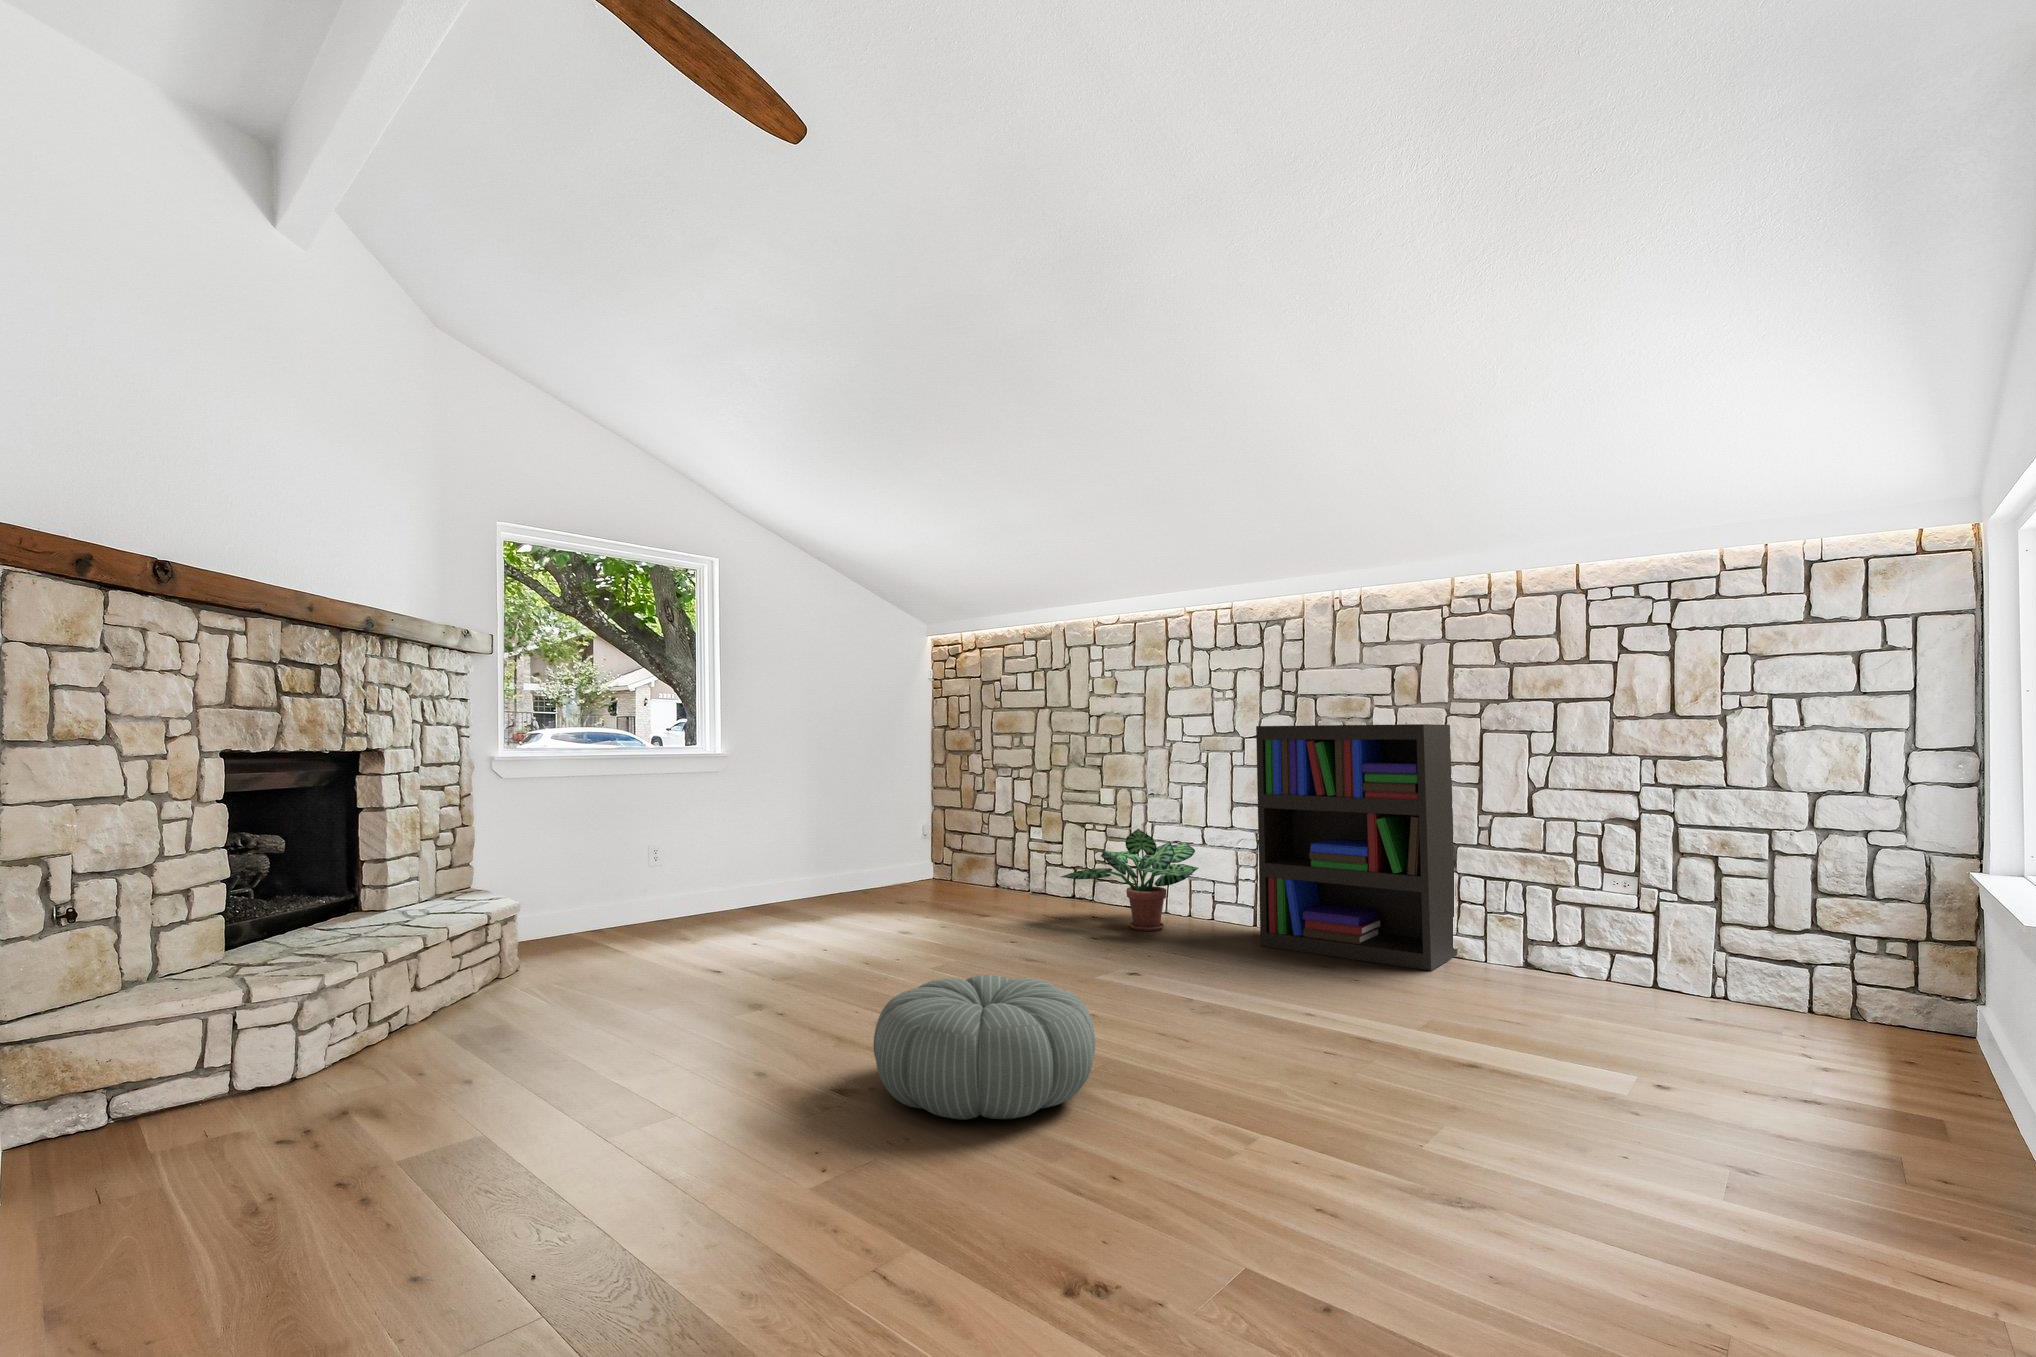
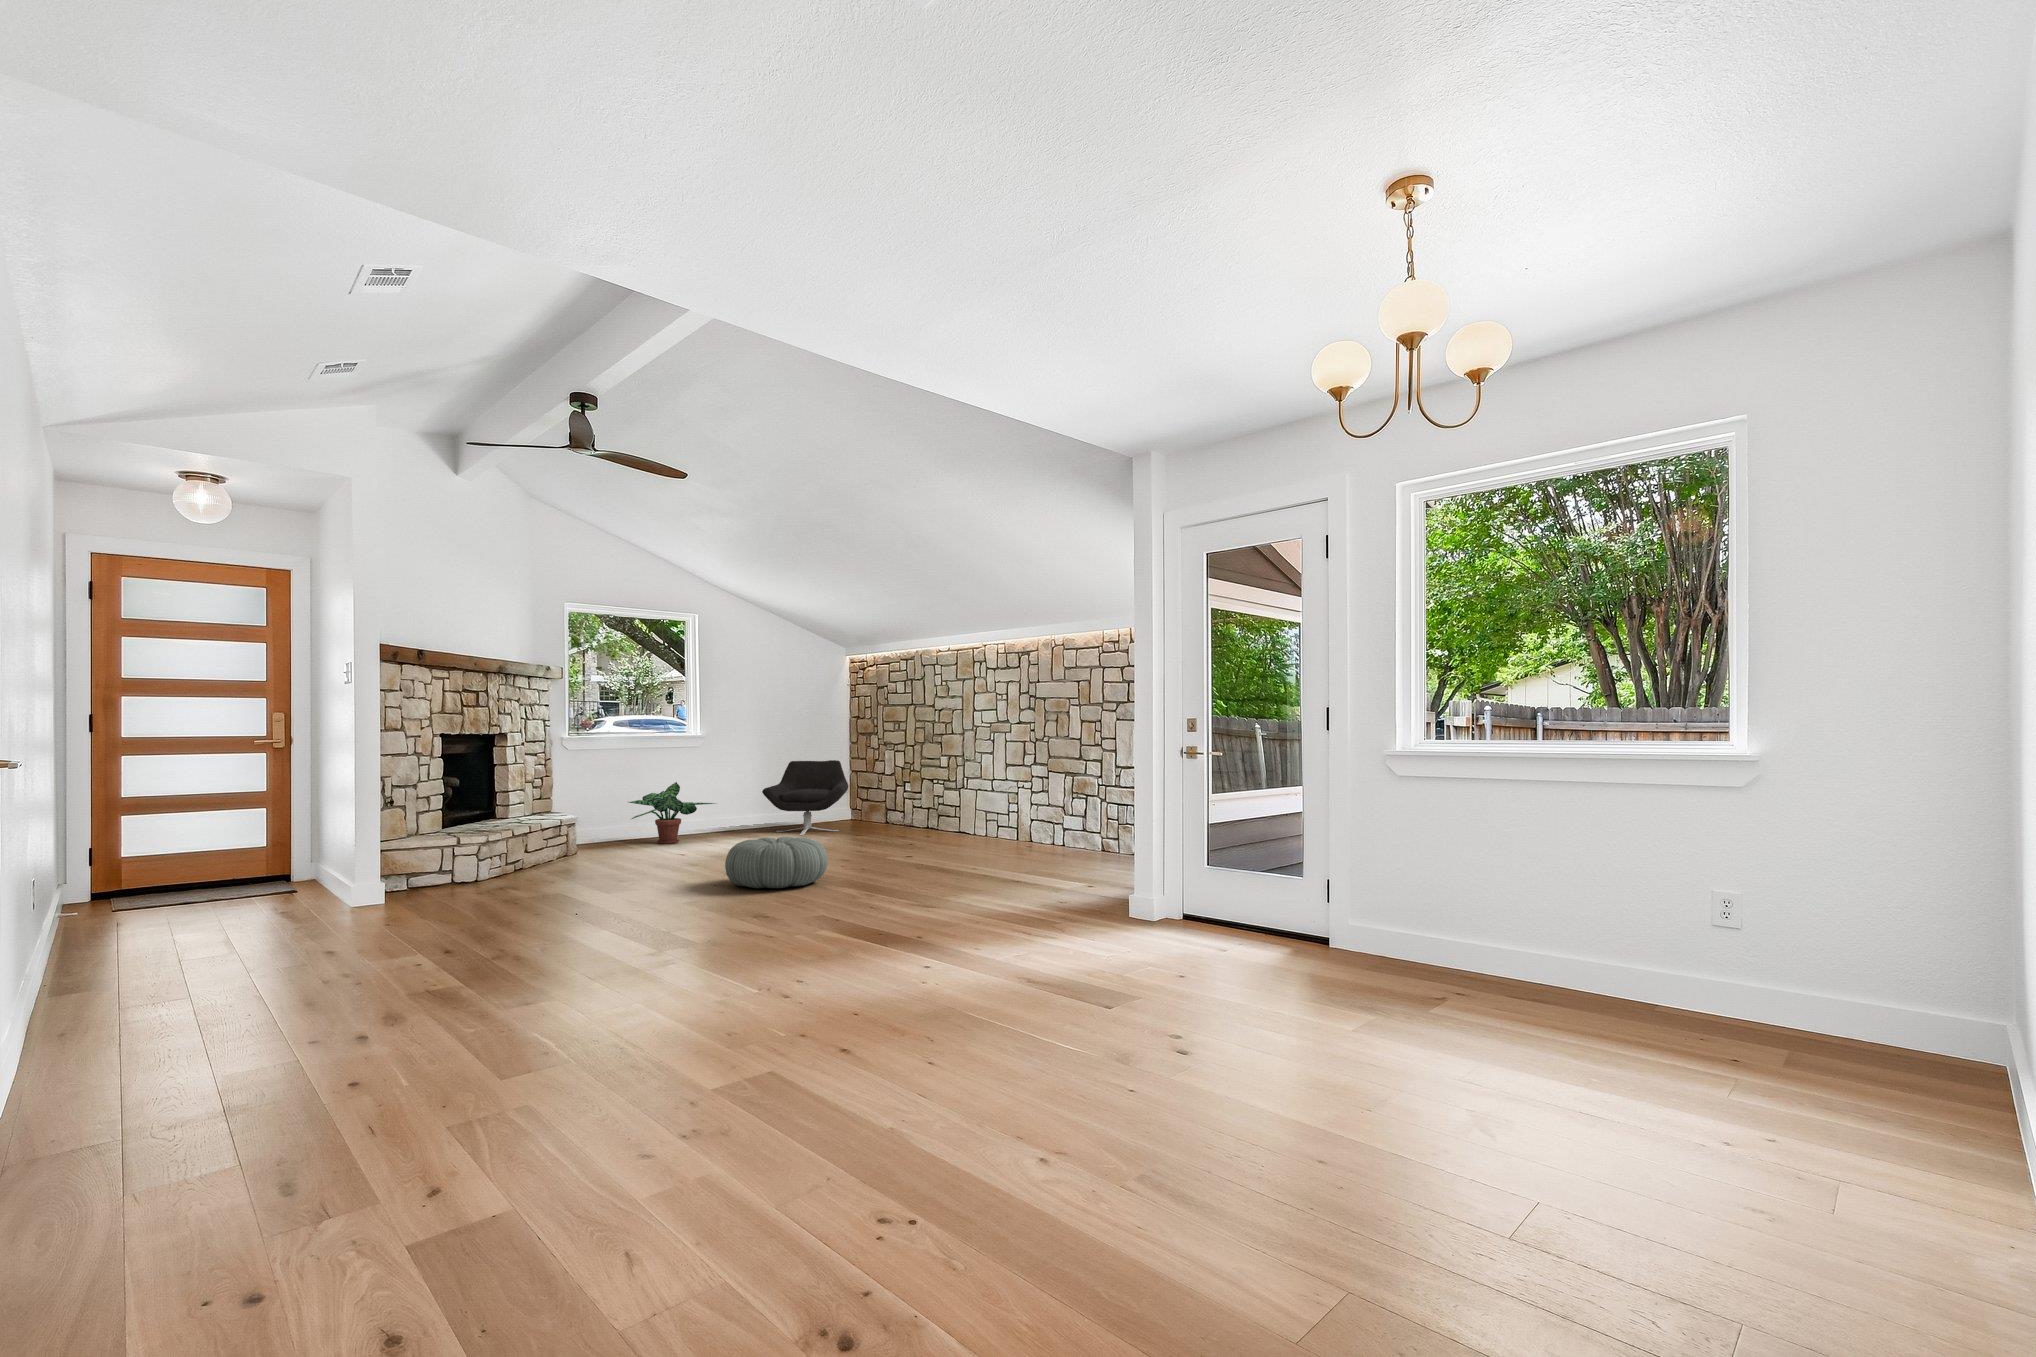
bookshelf: present [1256,724,1457,971] -> none [998,717,1104,855]
lounge chair: none [824,792,956,916] -> present [762,760,848,835]
potted plant: present [1061,829,1198,931] -> present [629,782,715,844]

